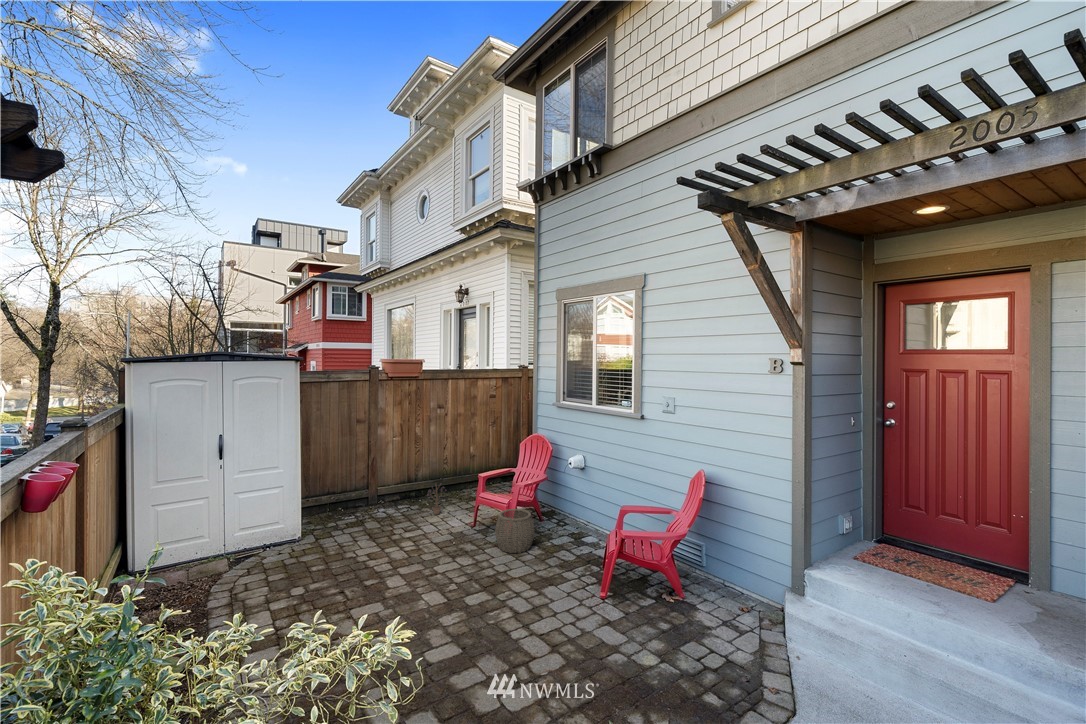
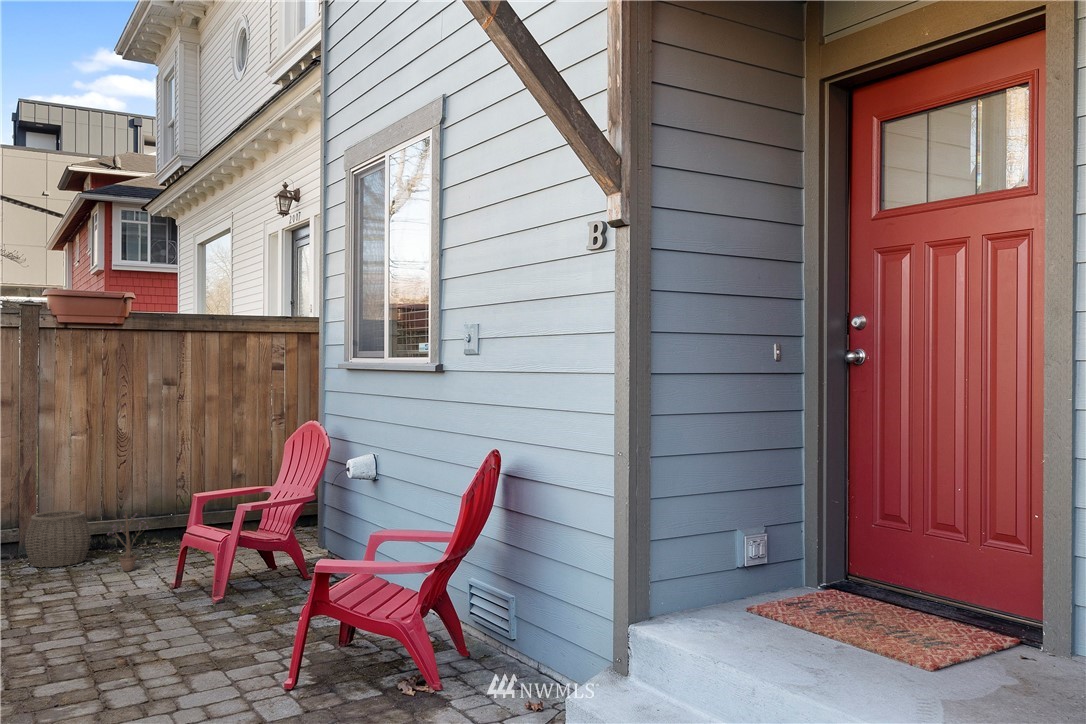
woven basket: present [495,509,534,553] -> present [25,510,91,568]

